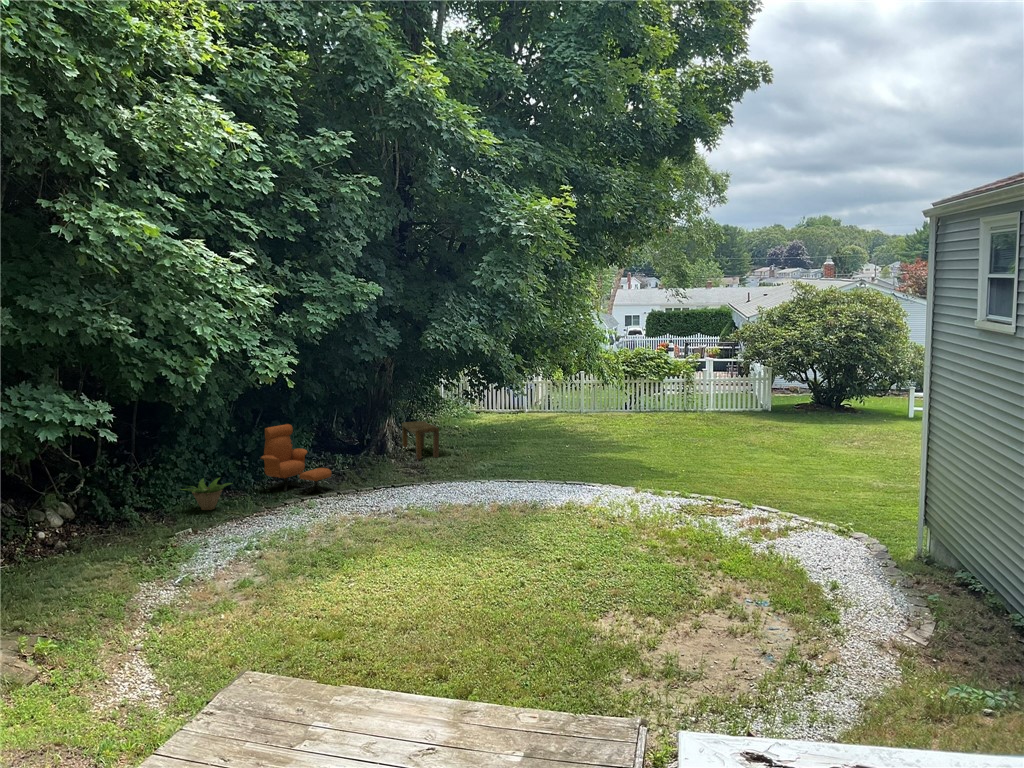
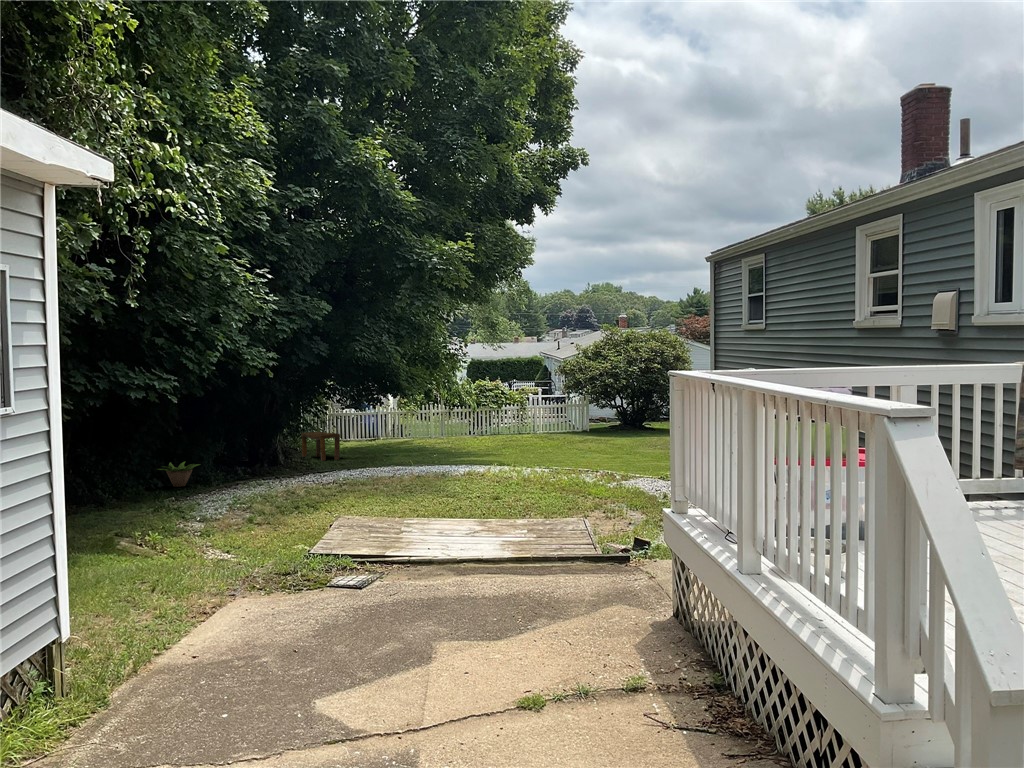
lounge chair: present [261,424,333,495] -> none [210,423,273,478]

